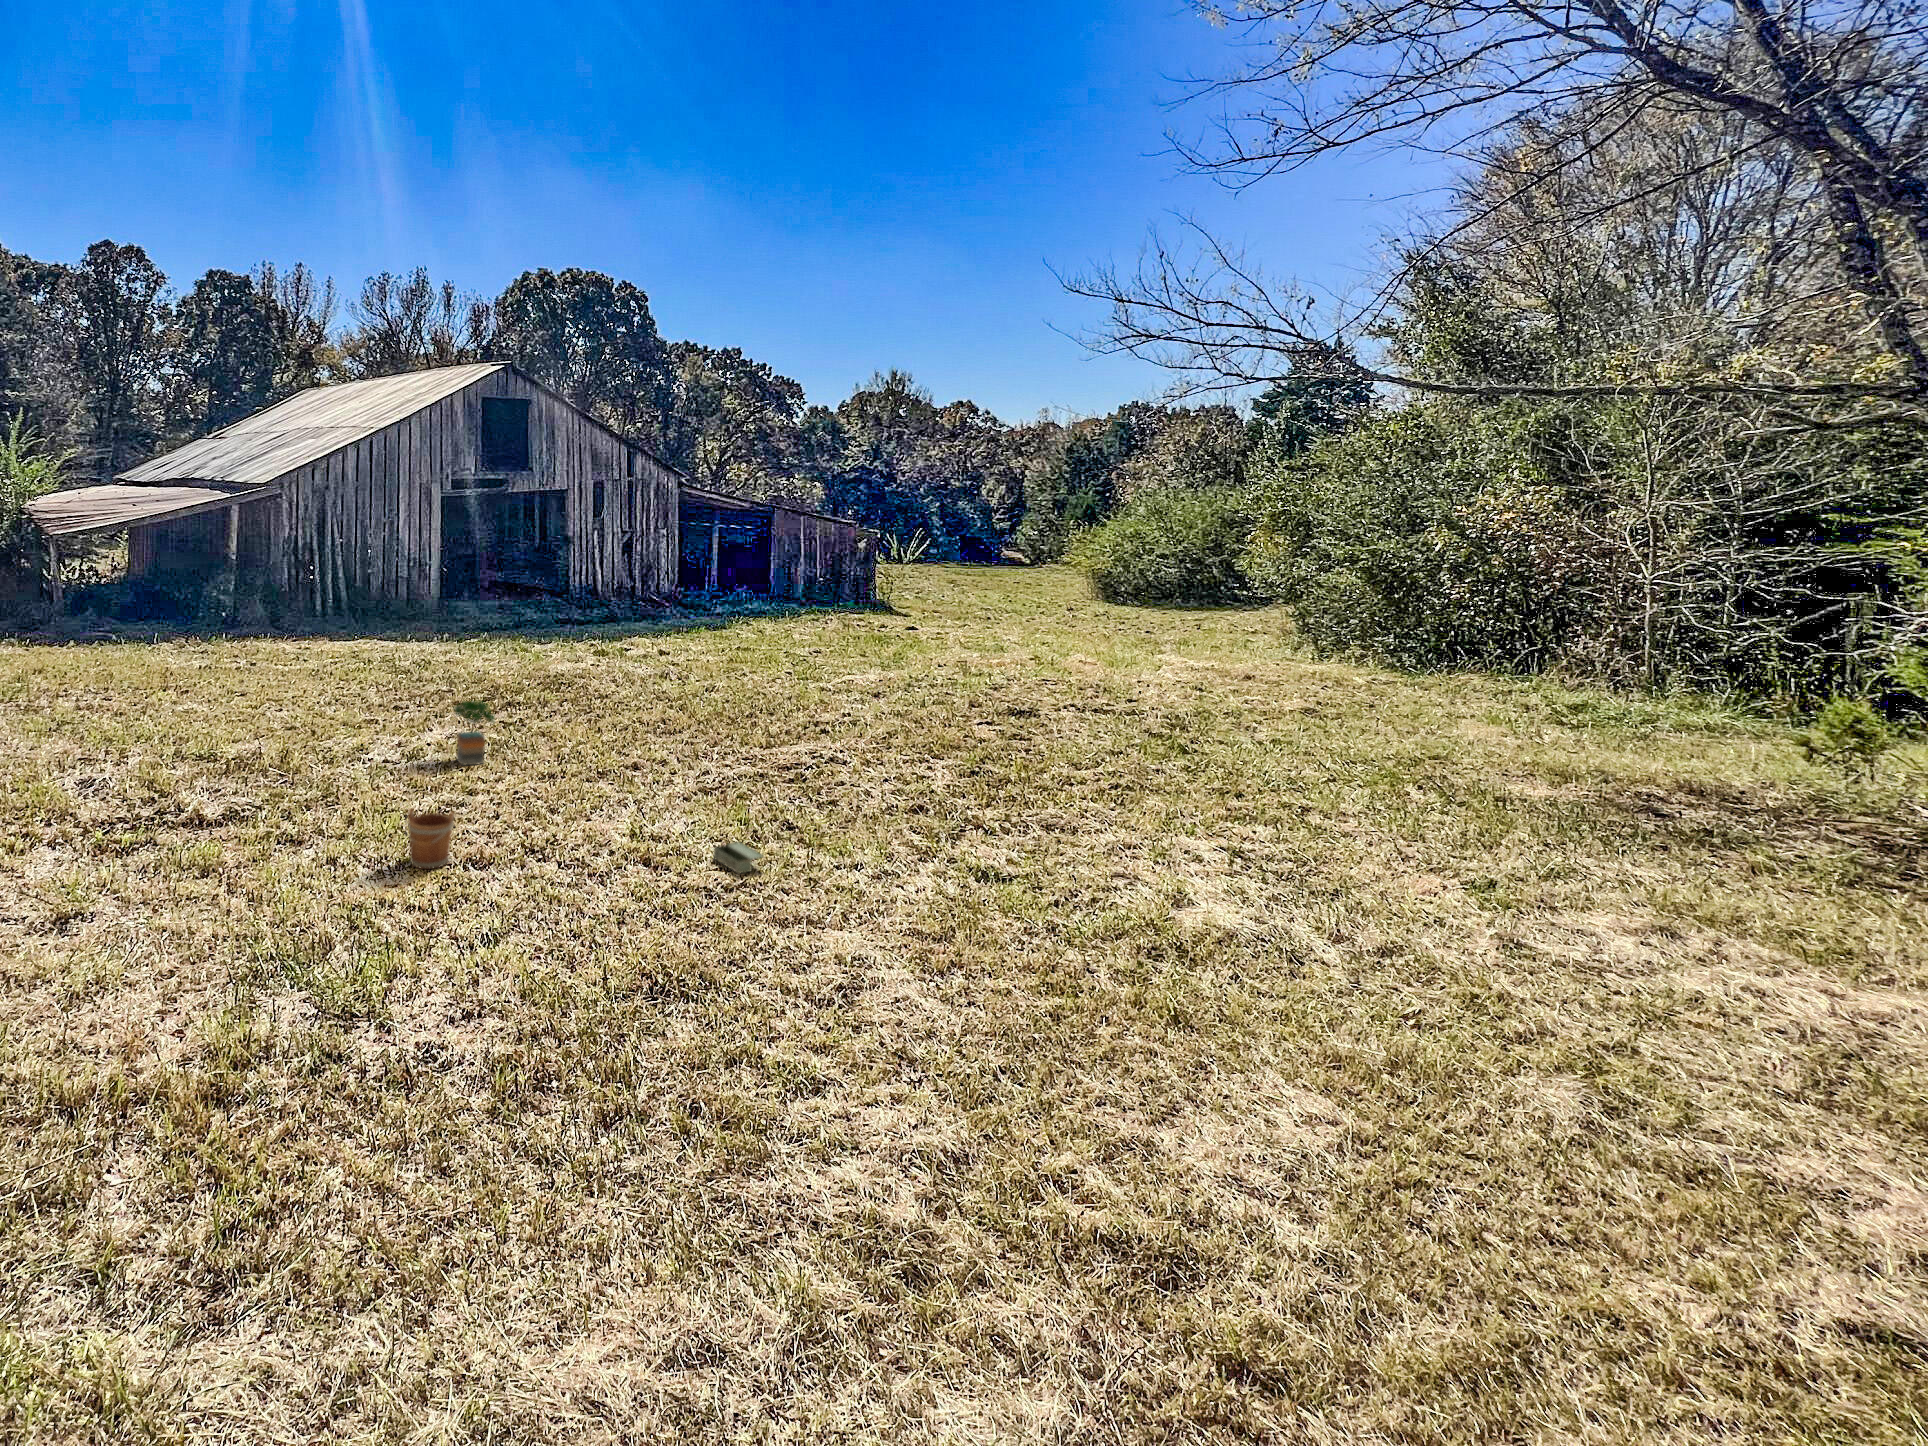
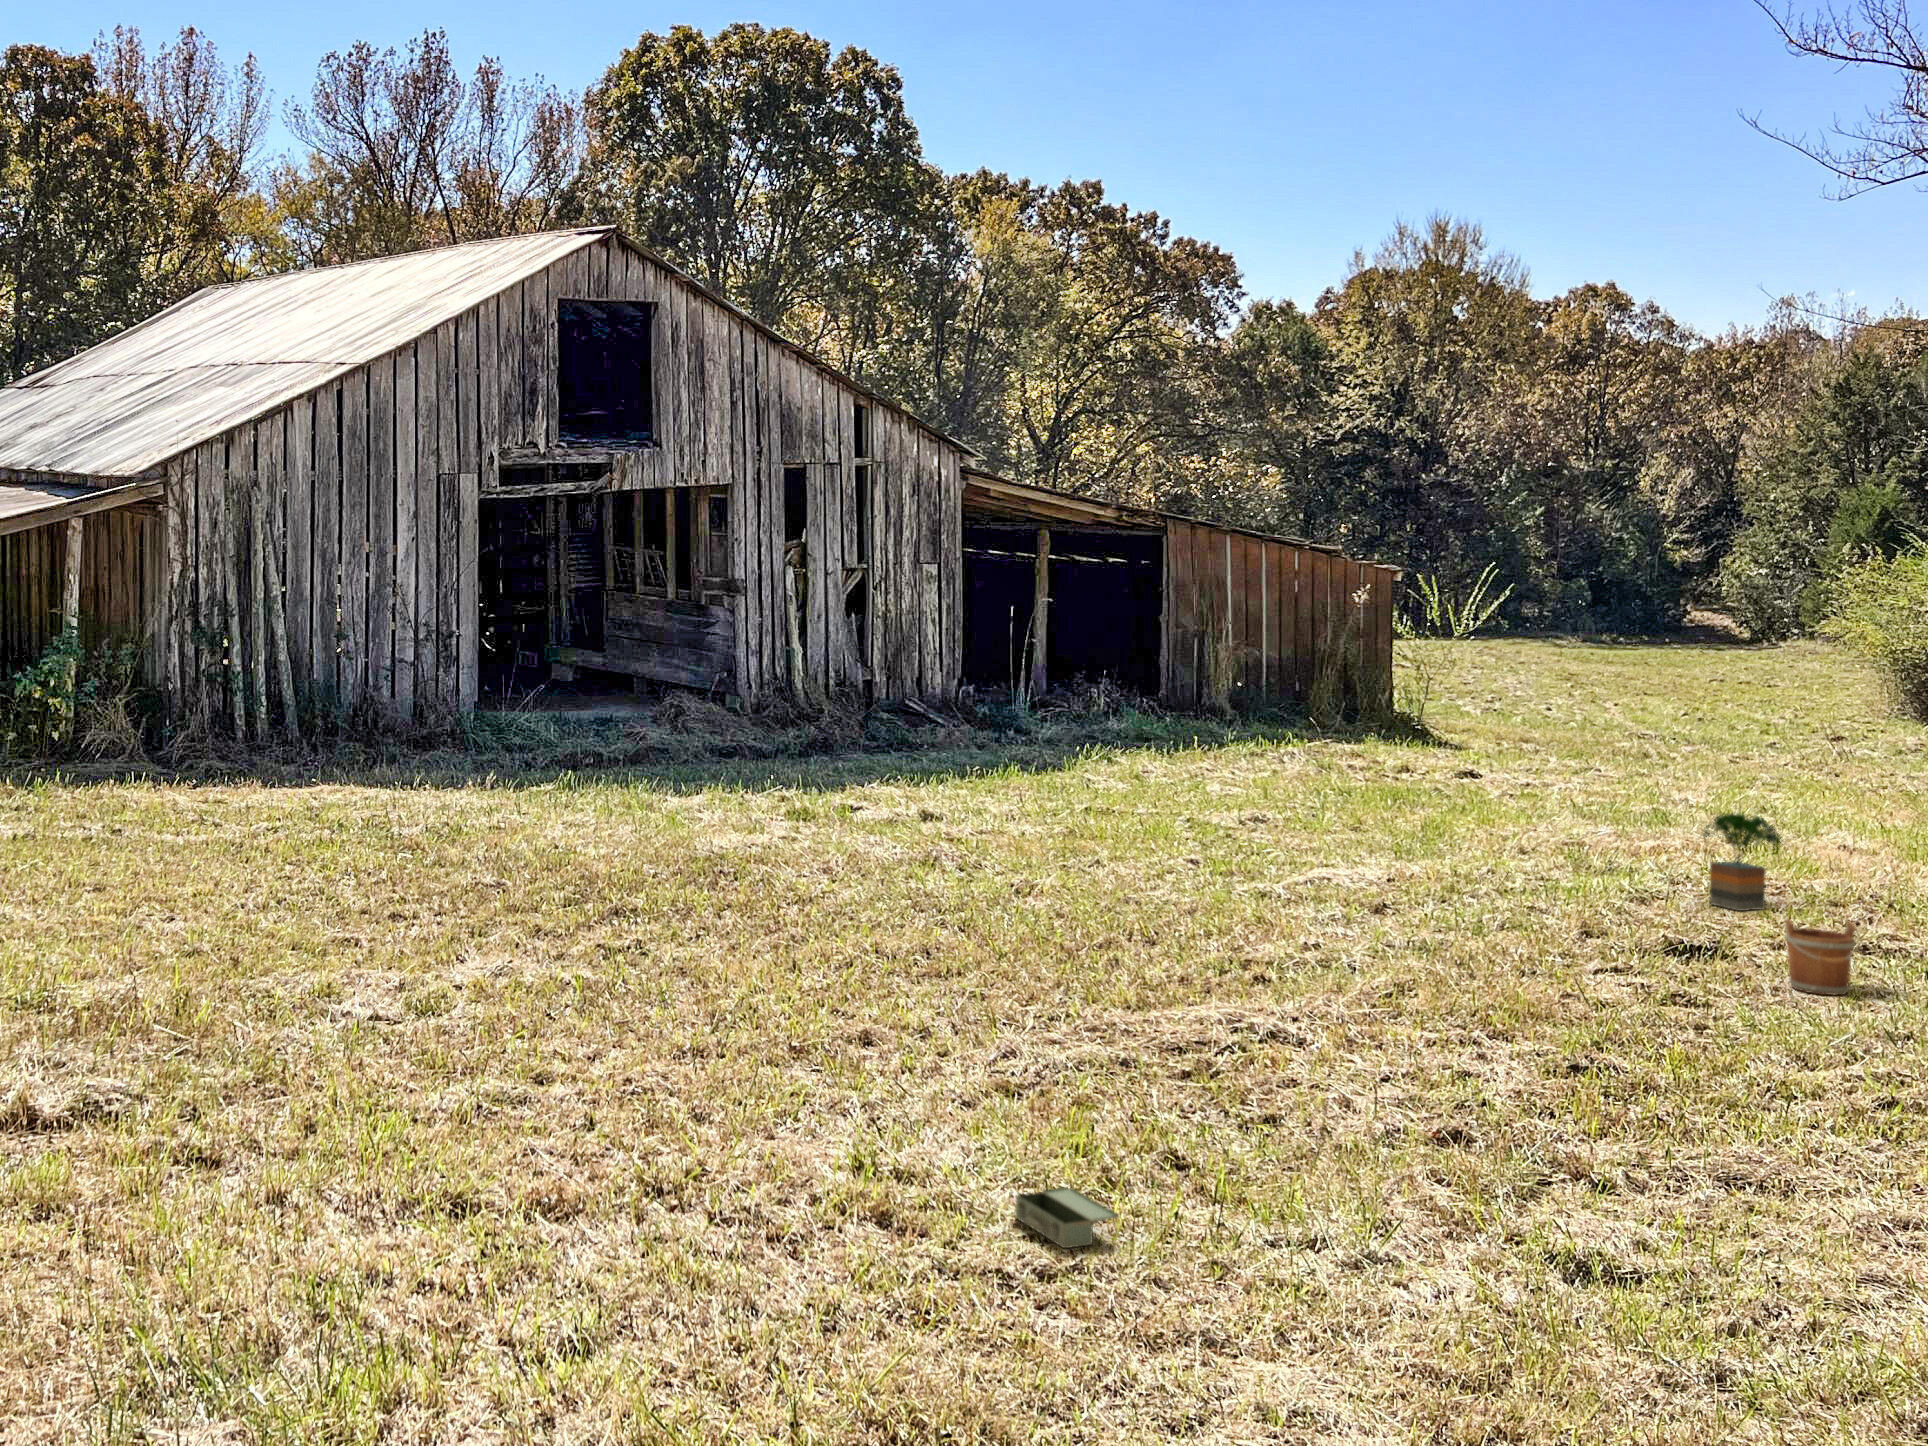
potted tree: present [453,701,494,765] -> present [1703,813,1782,911]
bucket: present [405,809,454,869] -> present [1784,919,1858,995]

